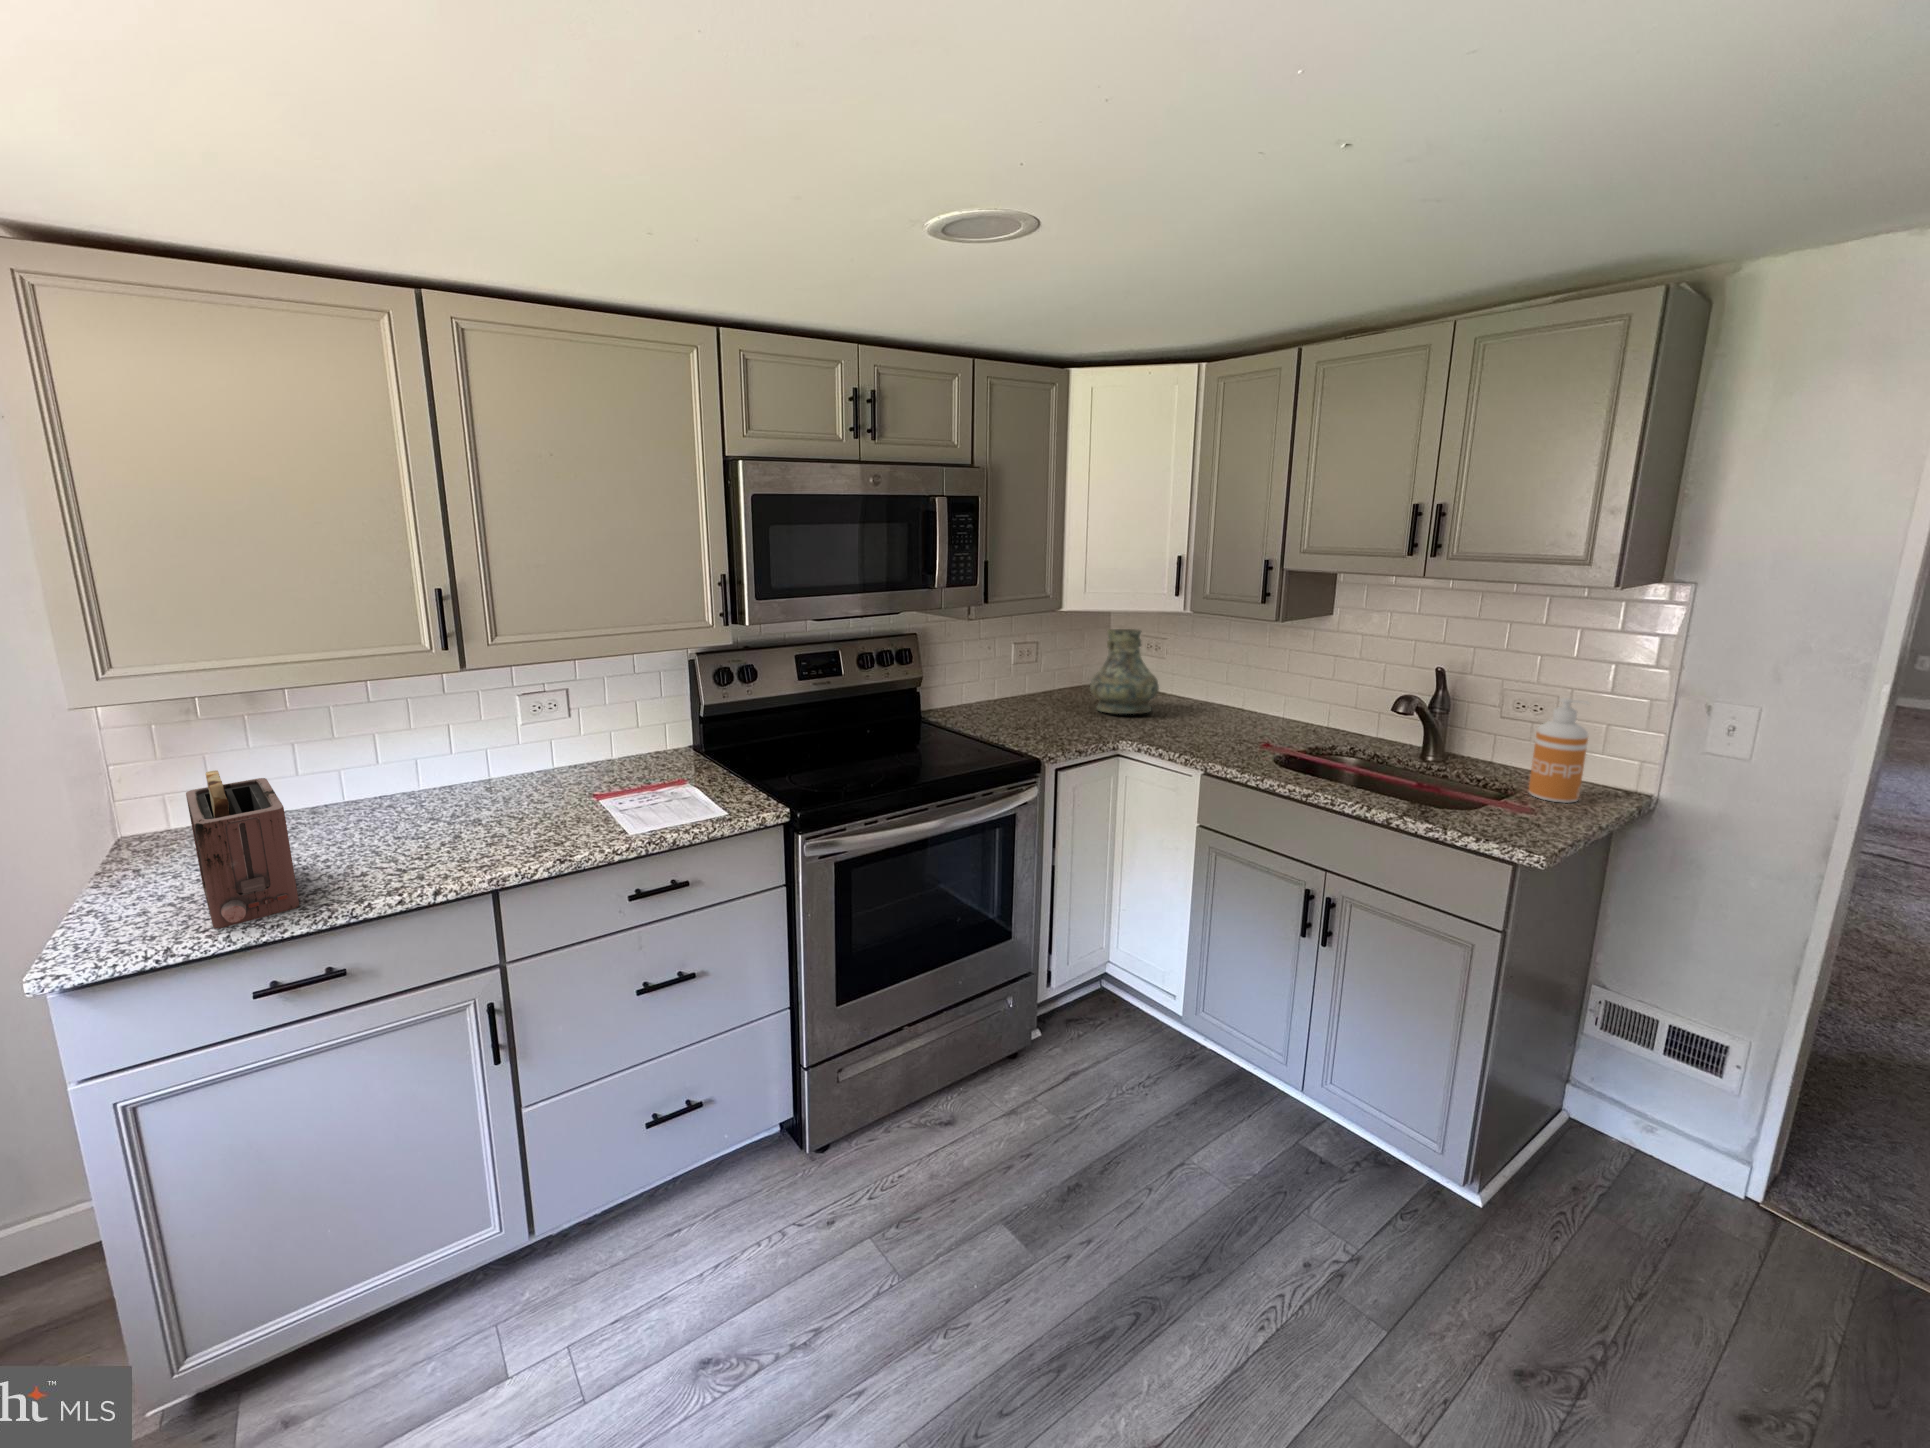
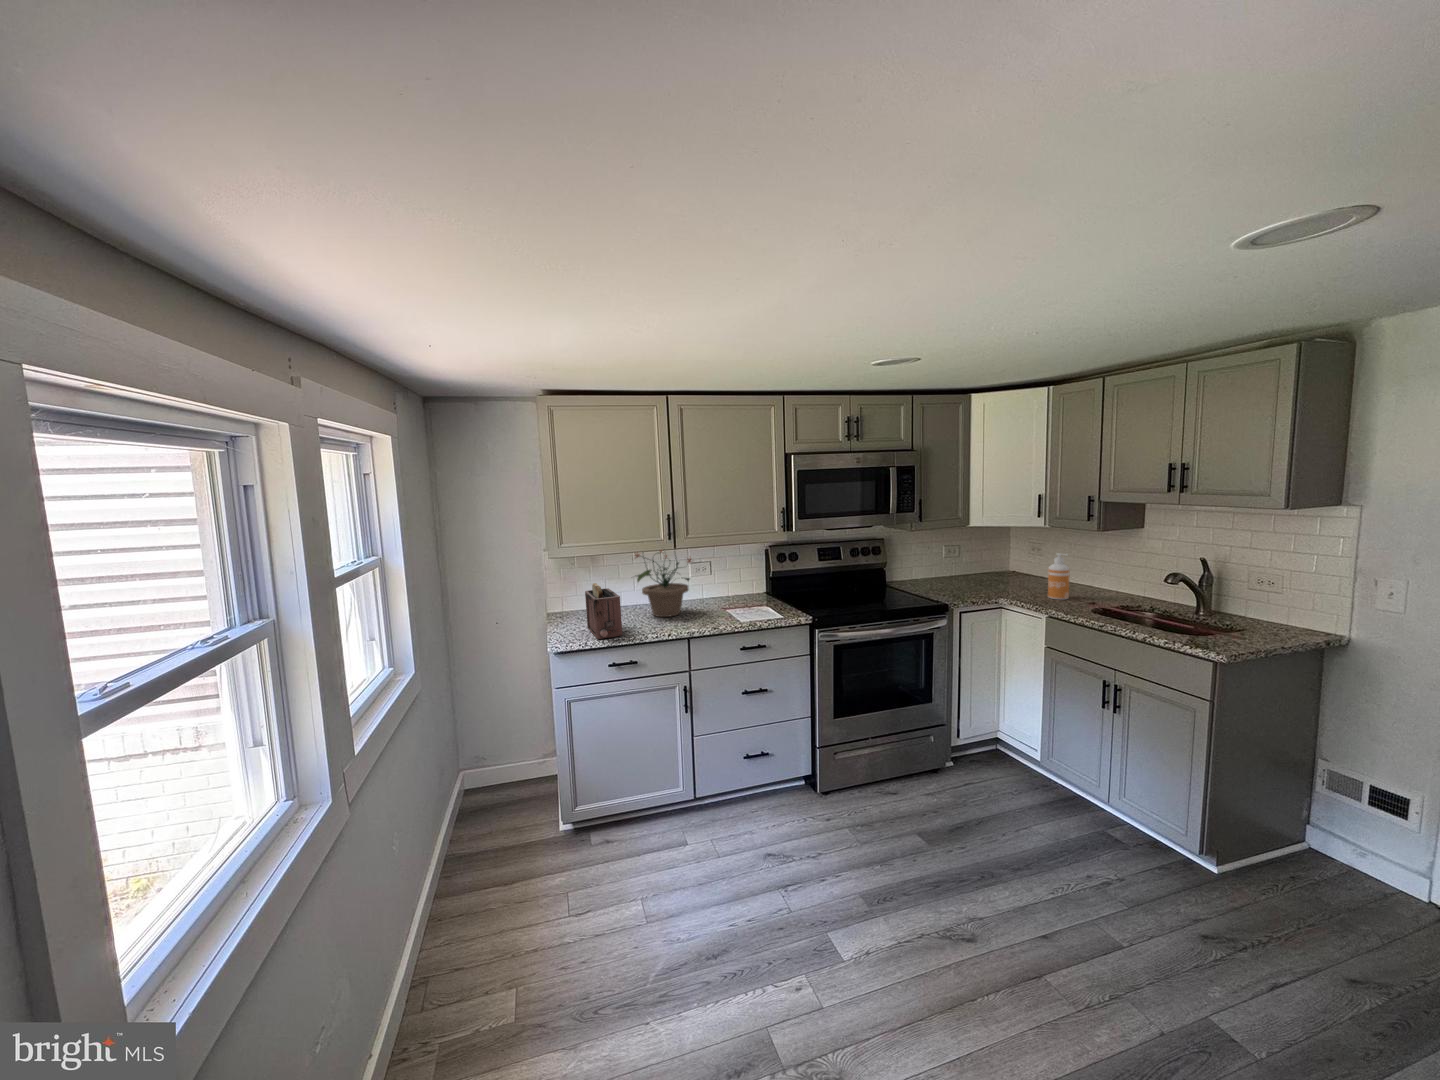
vase: present [1090,629,1159,714] -> none [989,537,1032,586]
potted plant: none [340,645,515,833] -> present [635,547,691,617]
soap dispenser: present [1529,698,1590,803] -> present [1048,553,1069,600]

